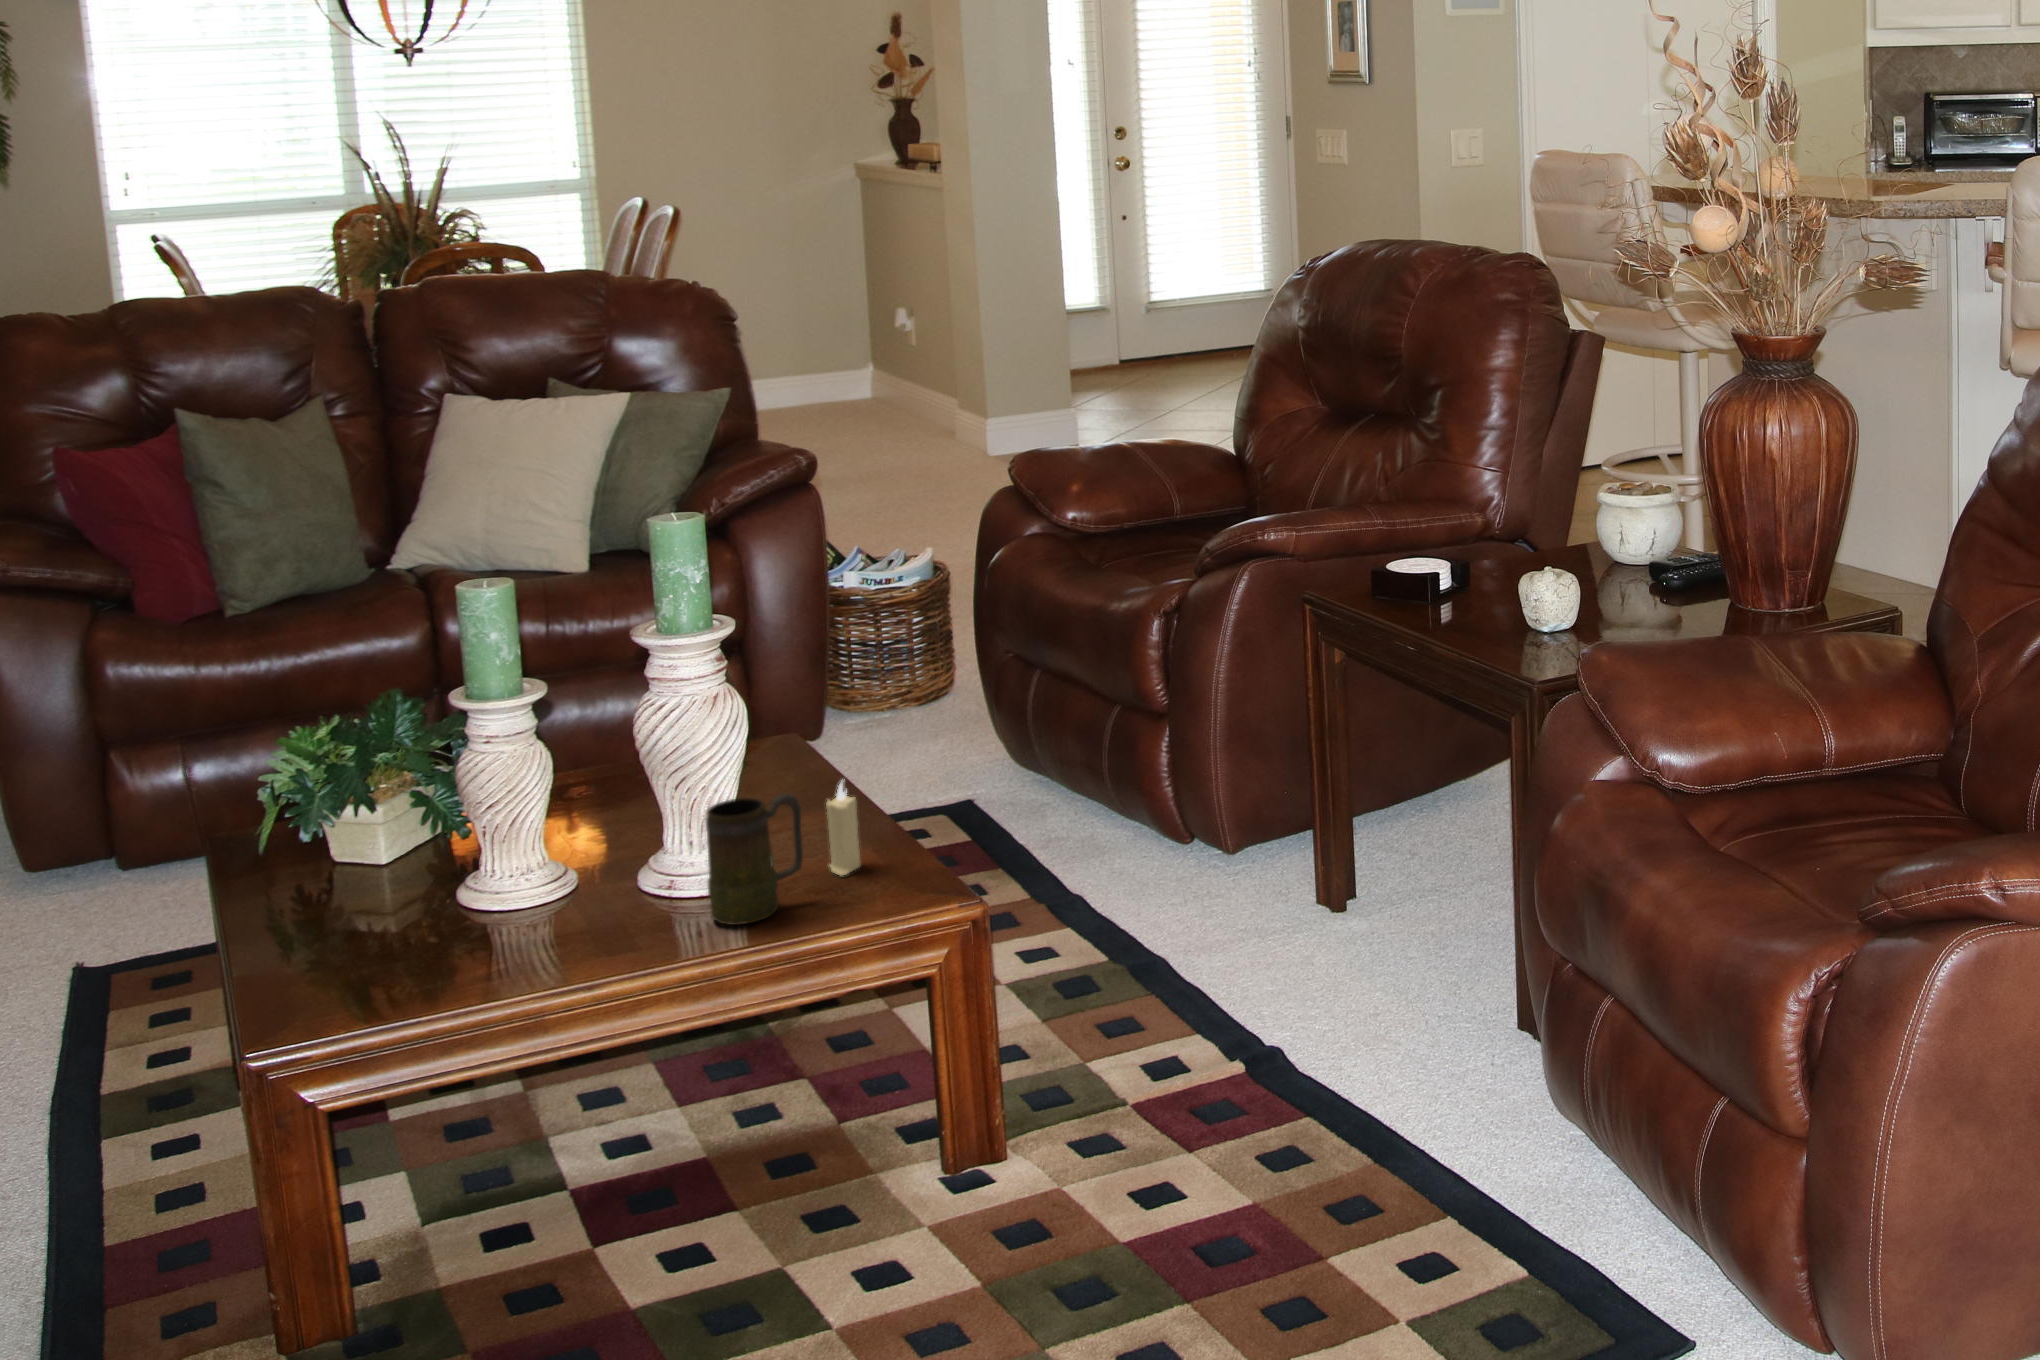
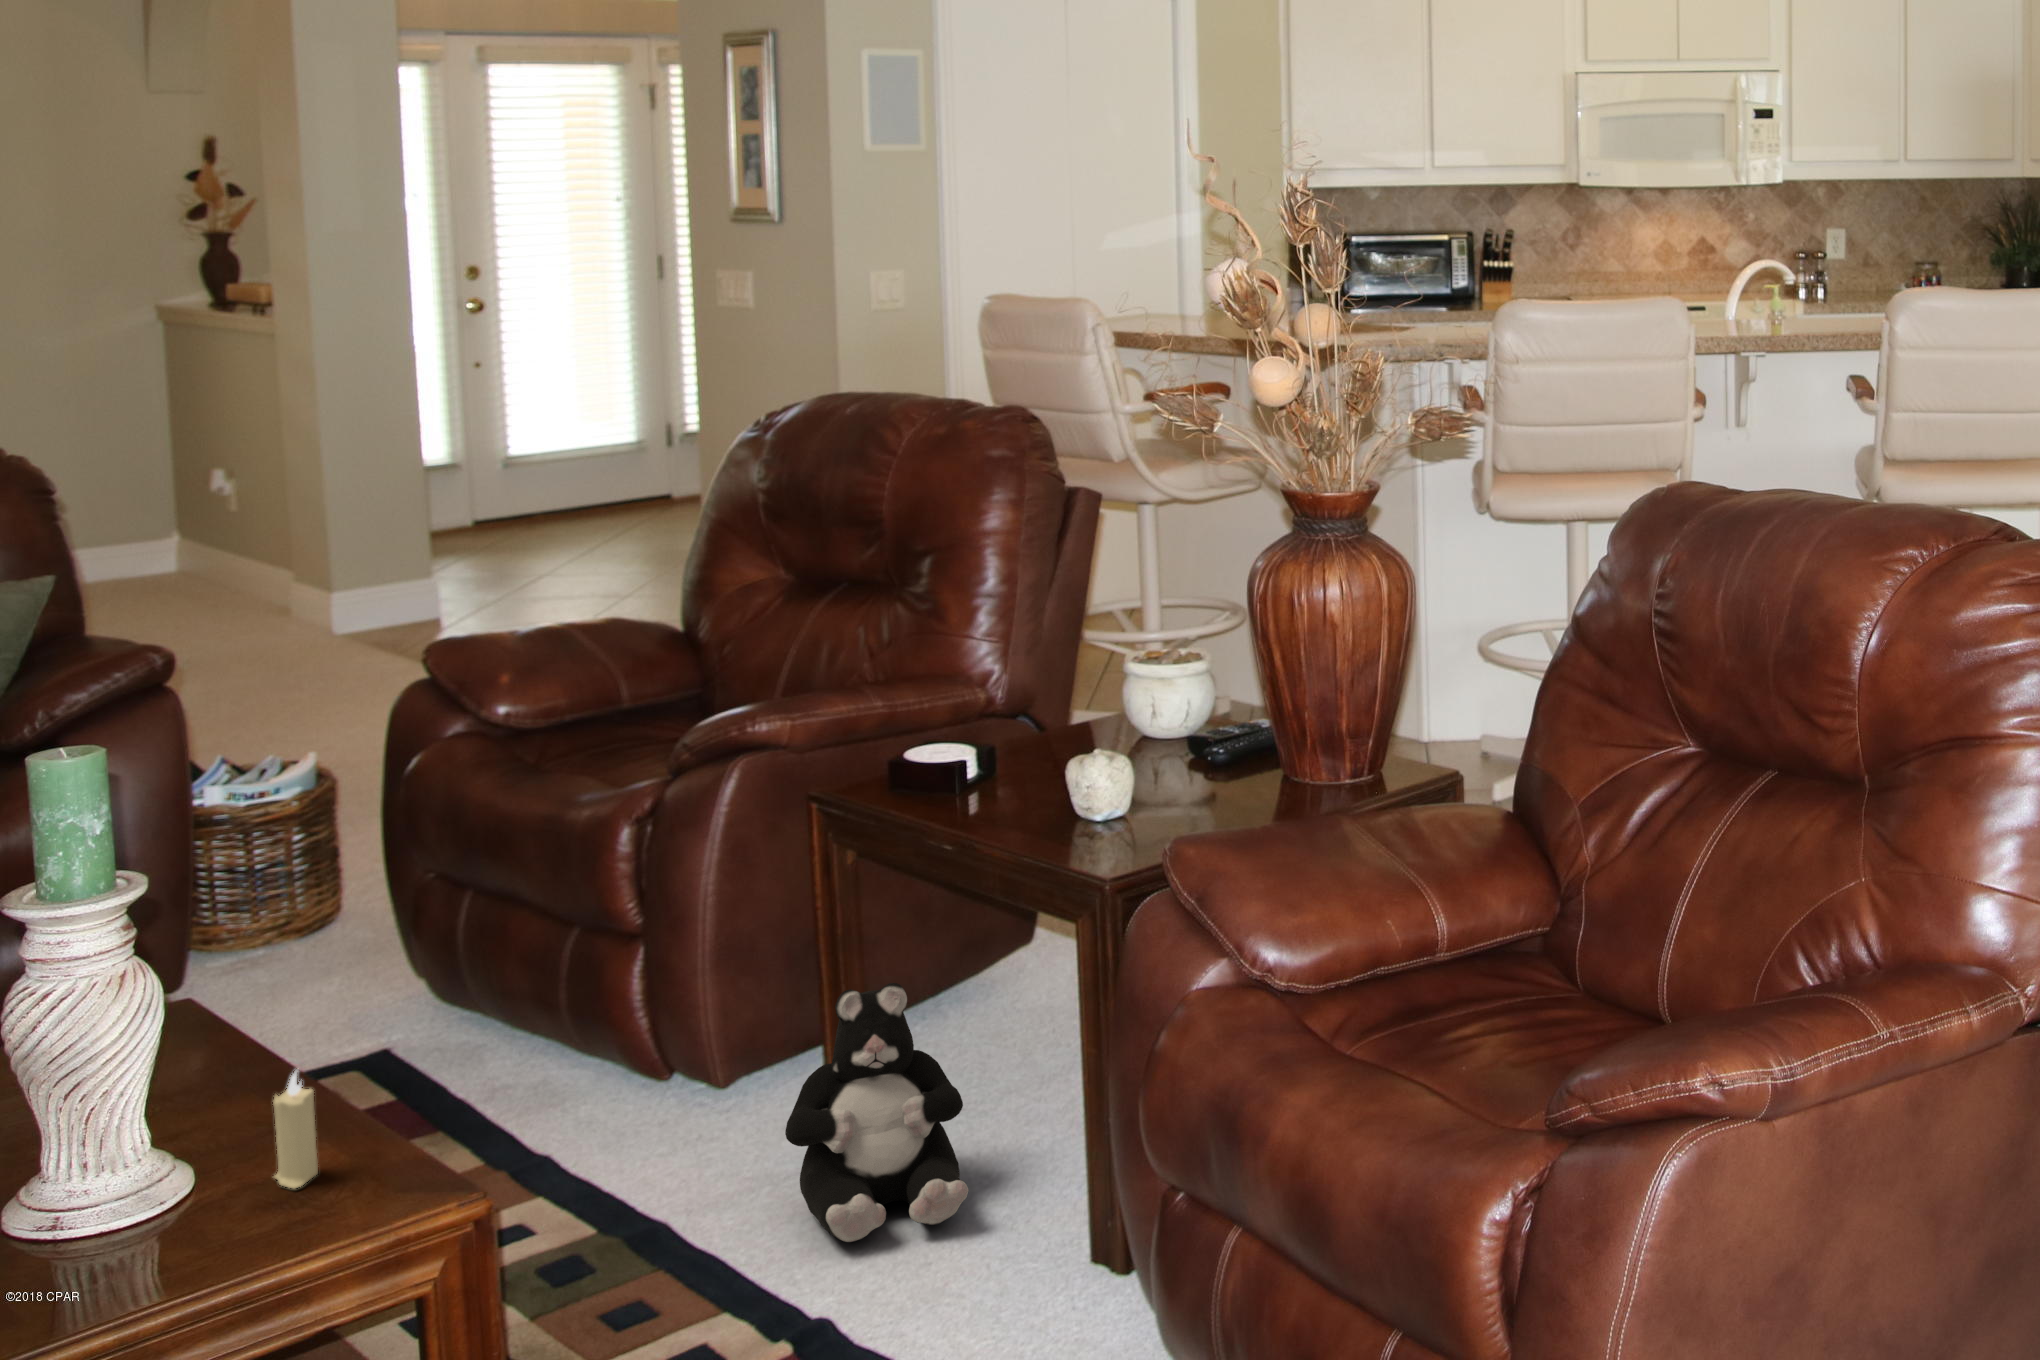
plush toy: none [1266,772,1422,995] -> present [785,983,968,1242]
mug: present [706,793,803,925] -> none [115,1096,248,1274]

